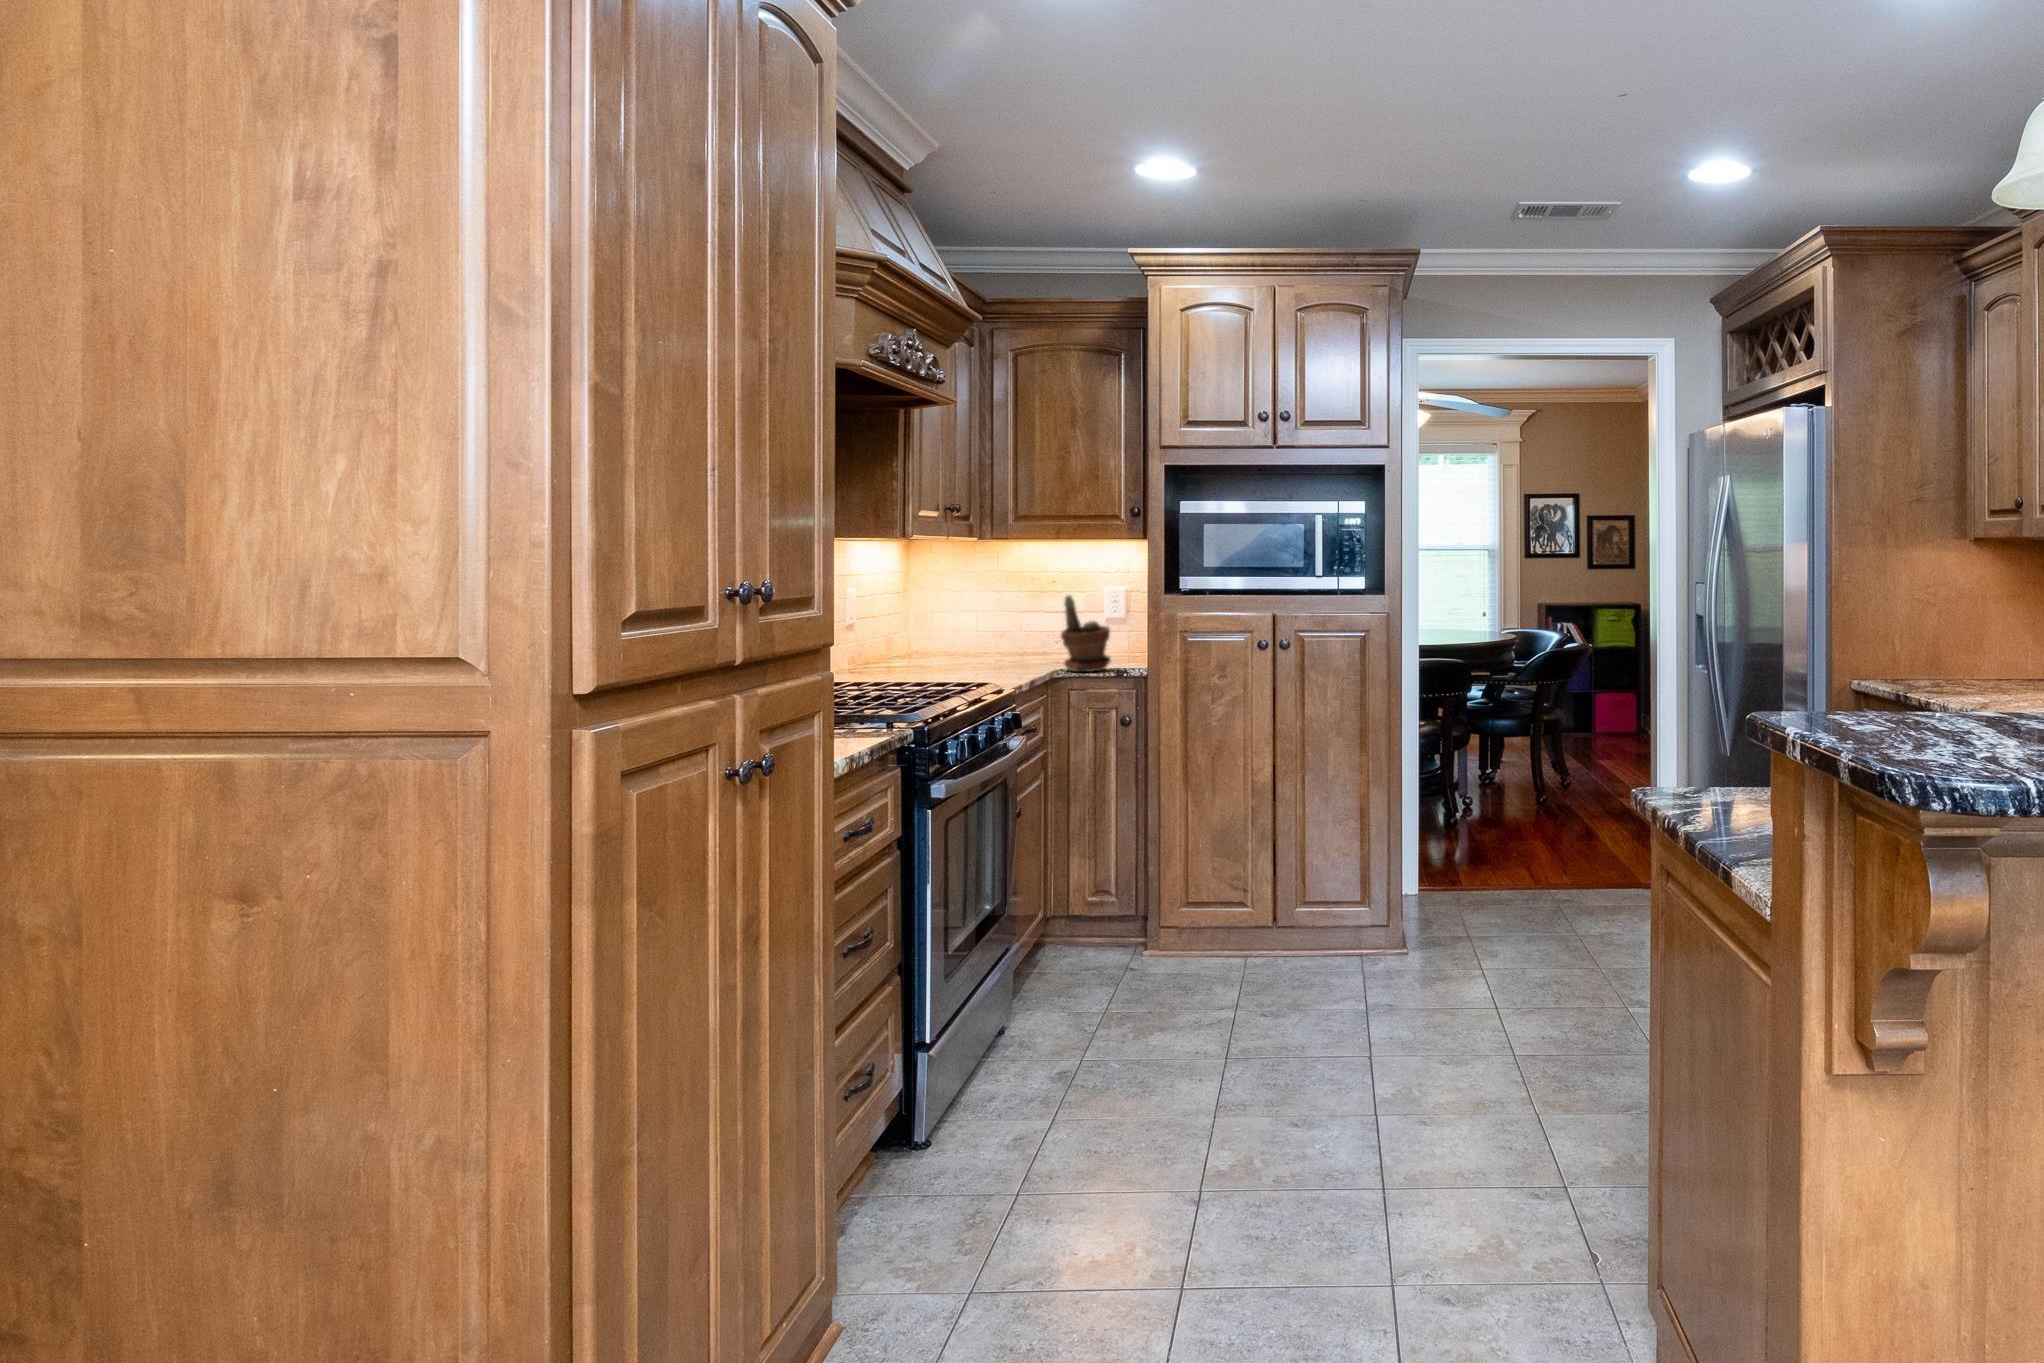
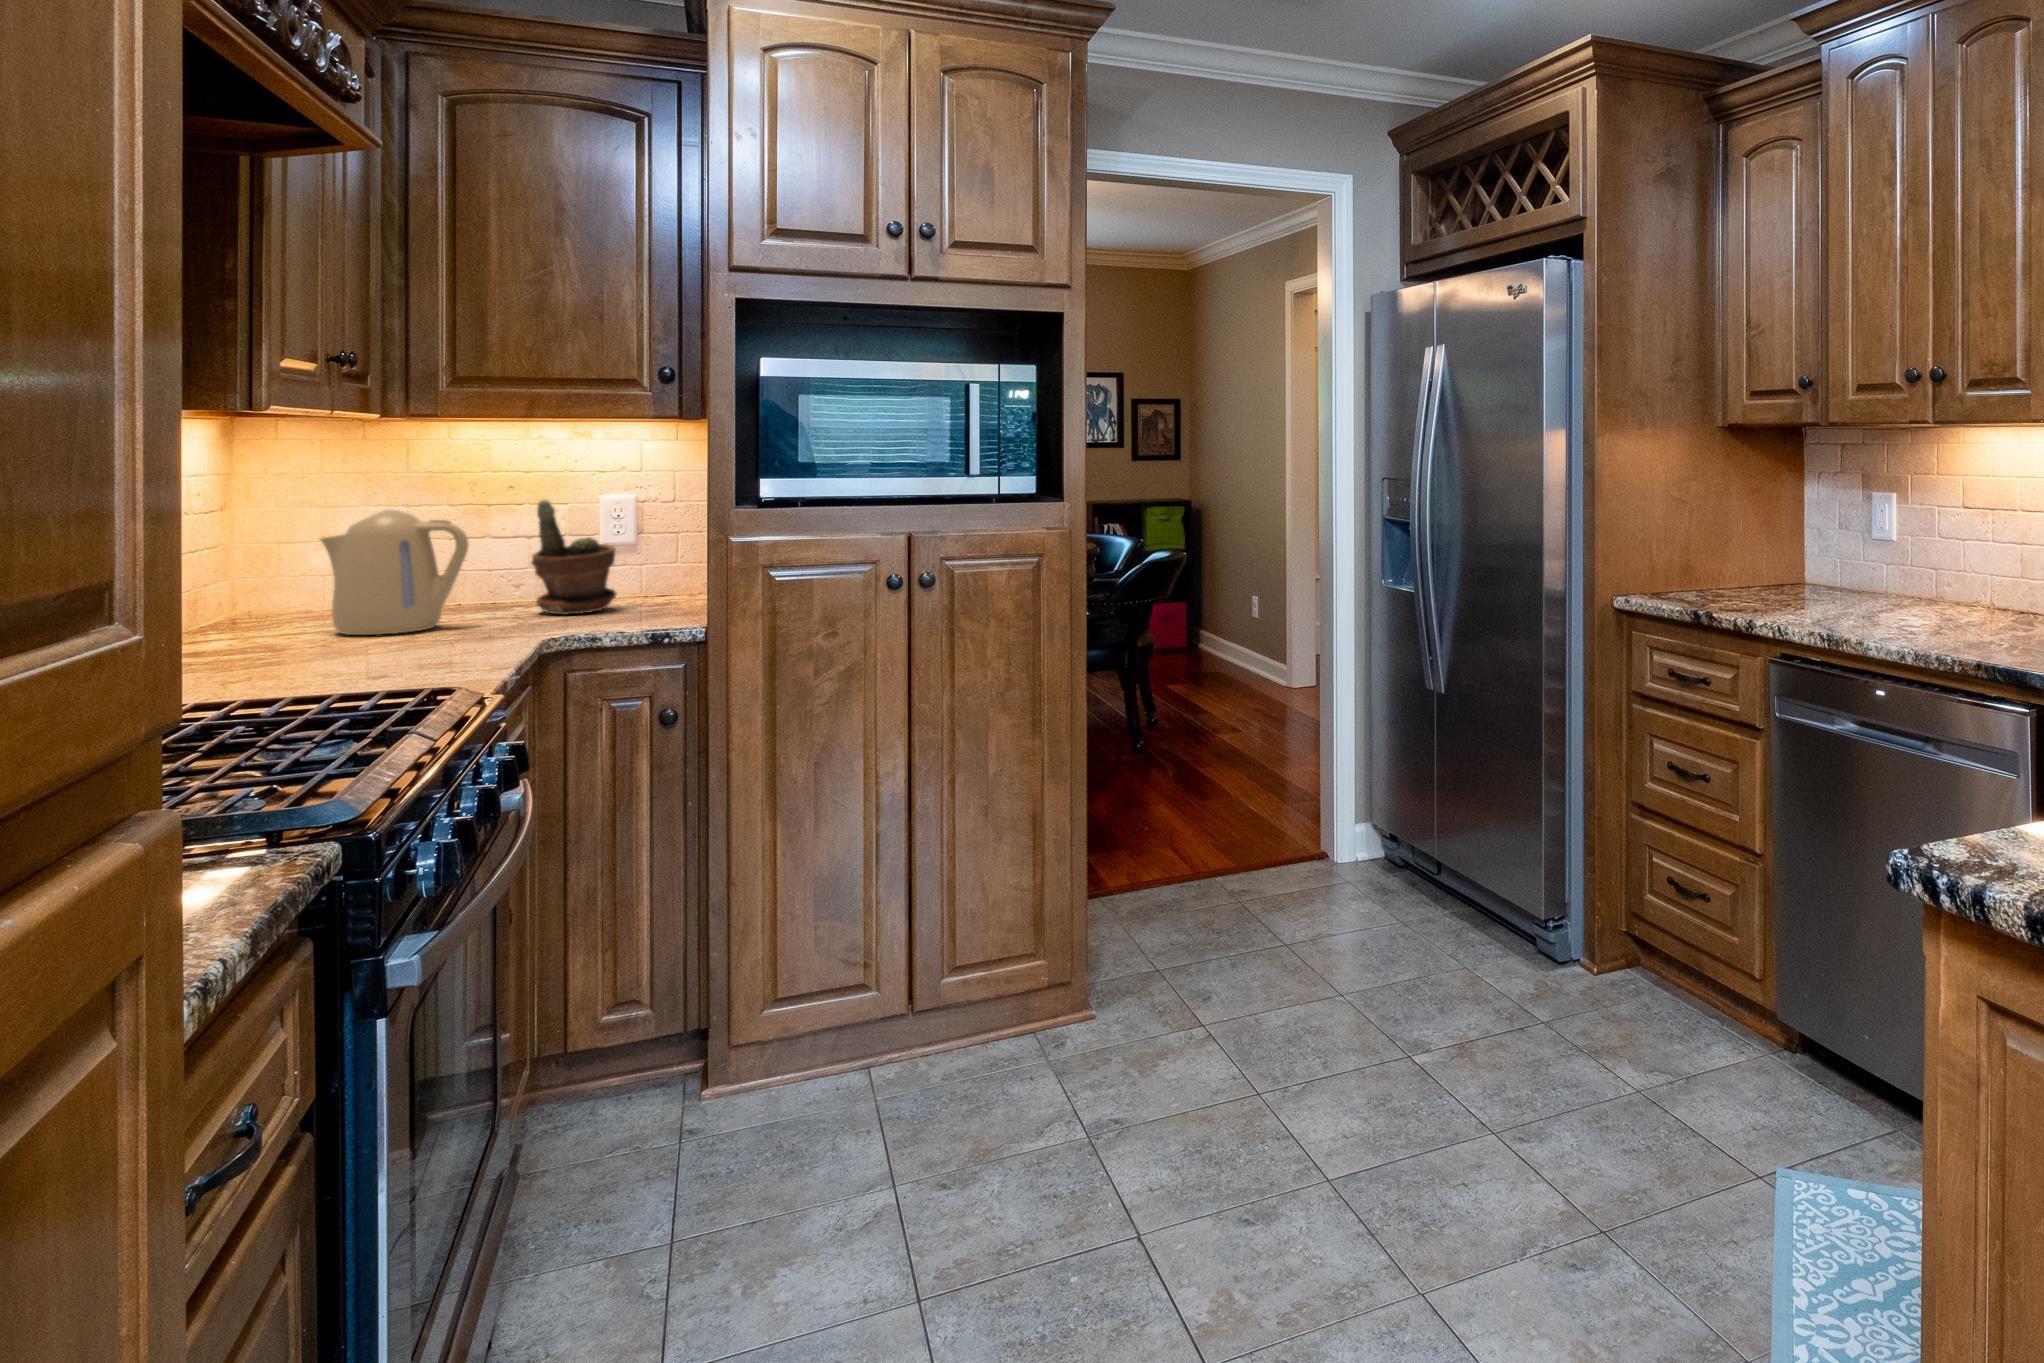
kettle: none [944,600,1021,678] -> present [320,510,468,635]

